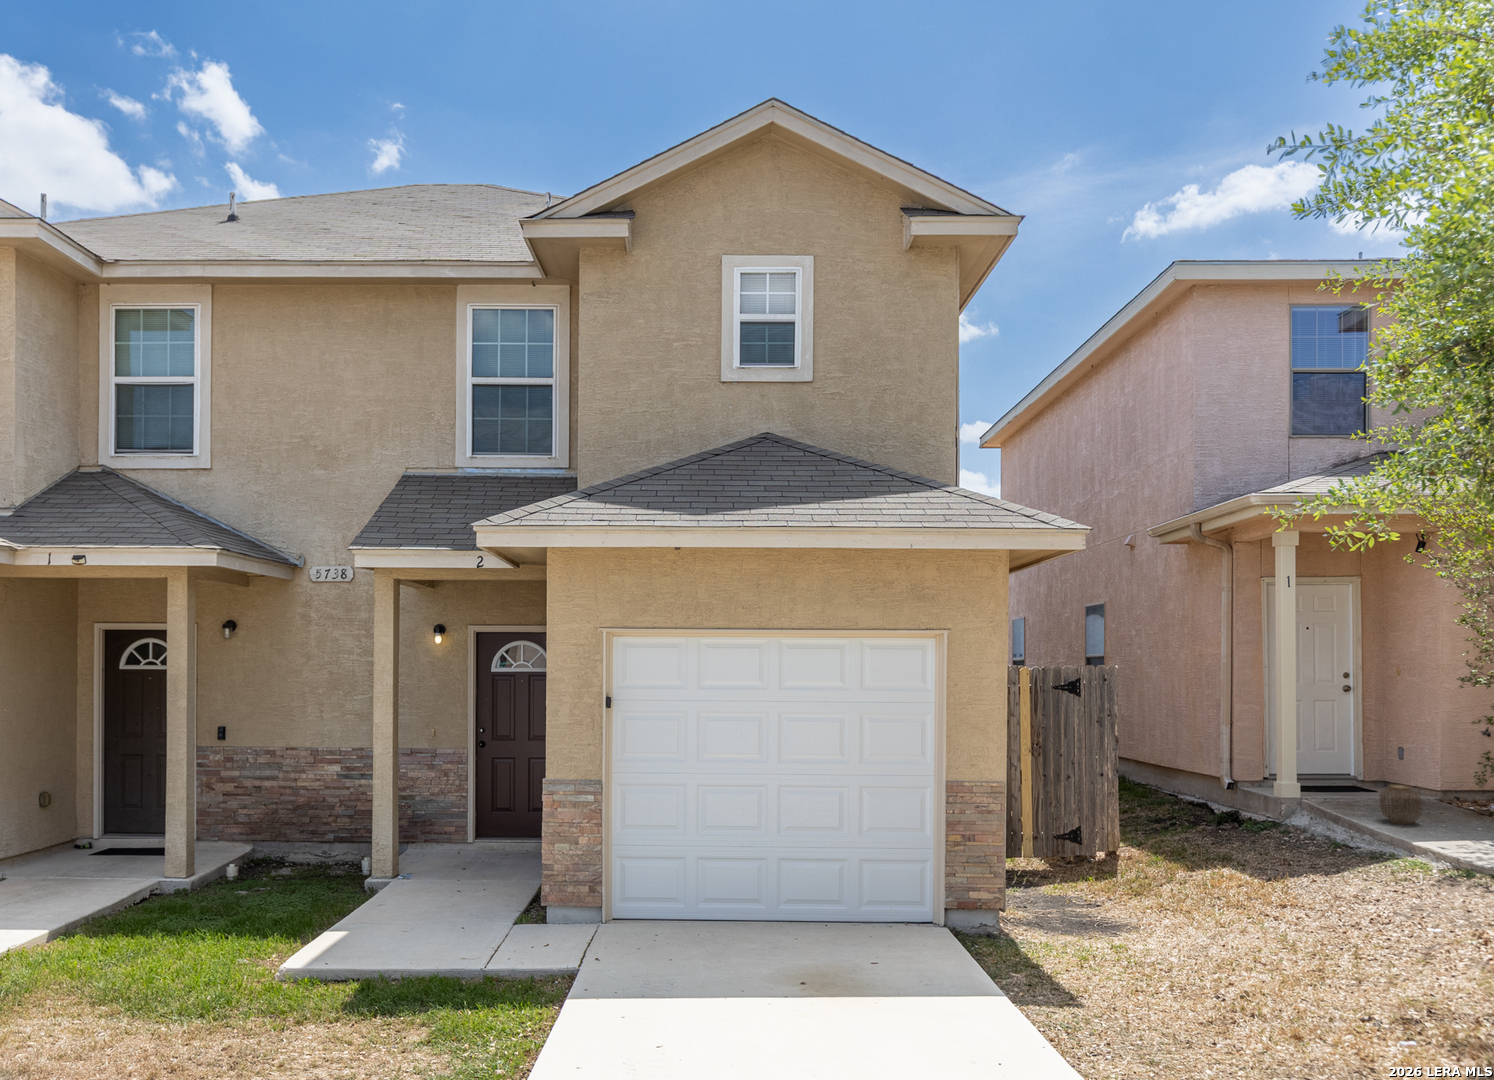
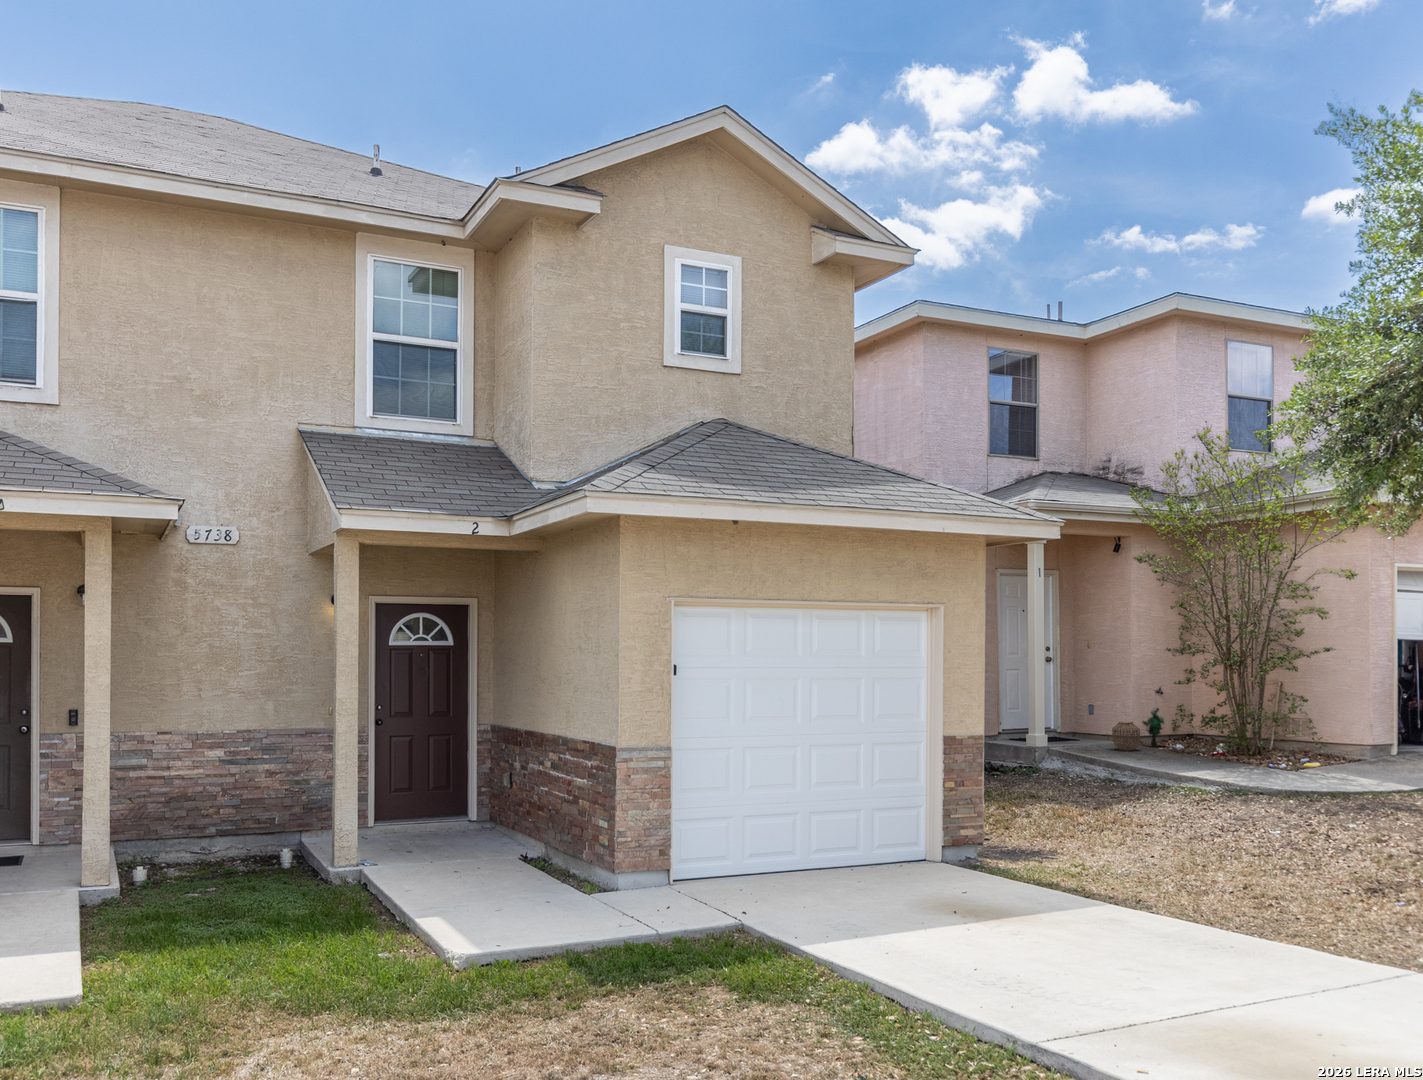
decorative plant: none [1436,769,1473,820] -> present [1142,708,1164,747]

